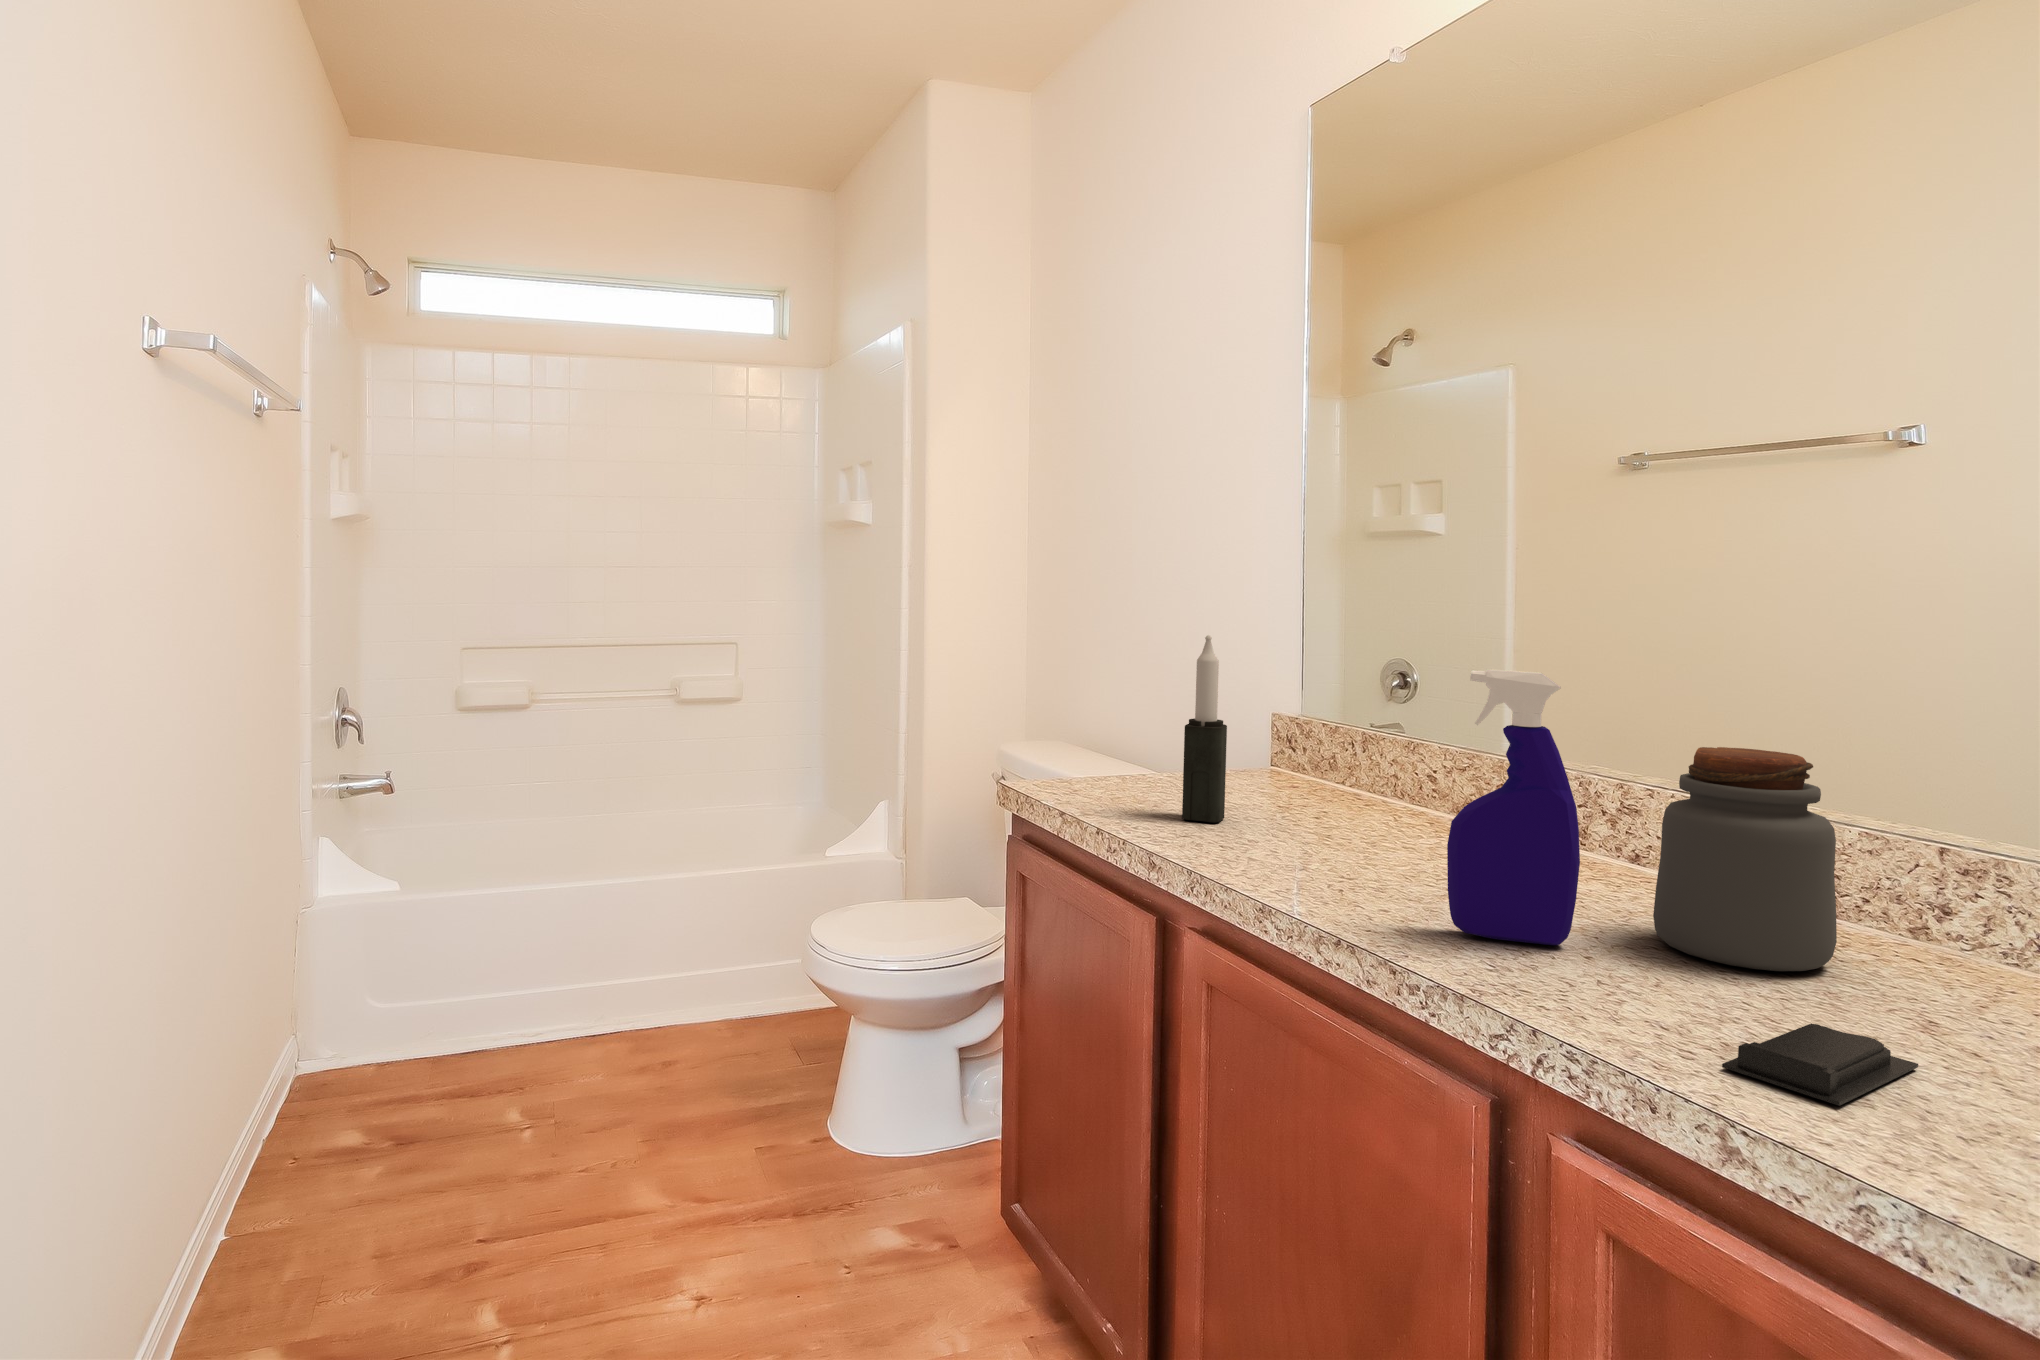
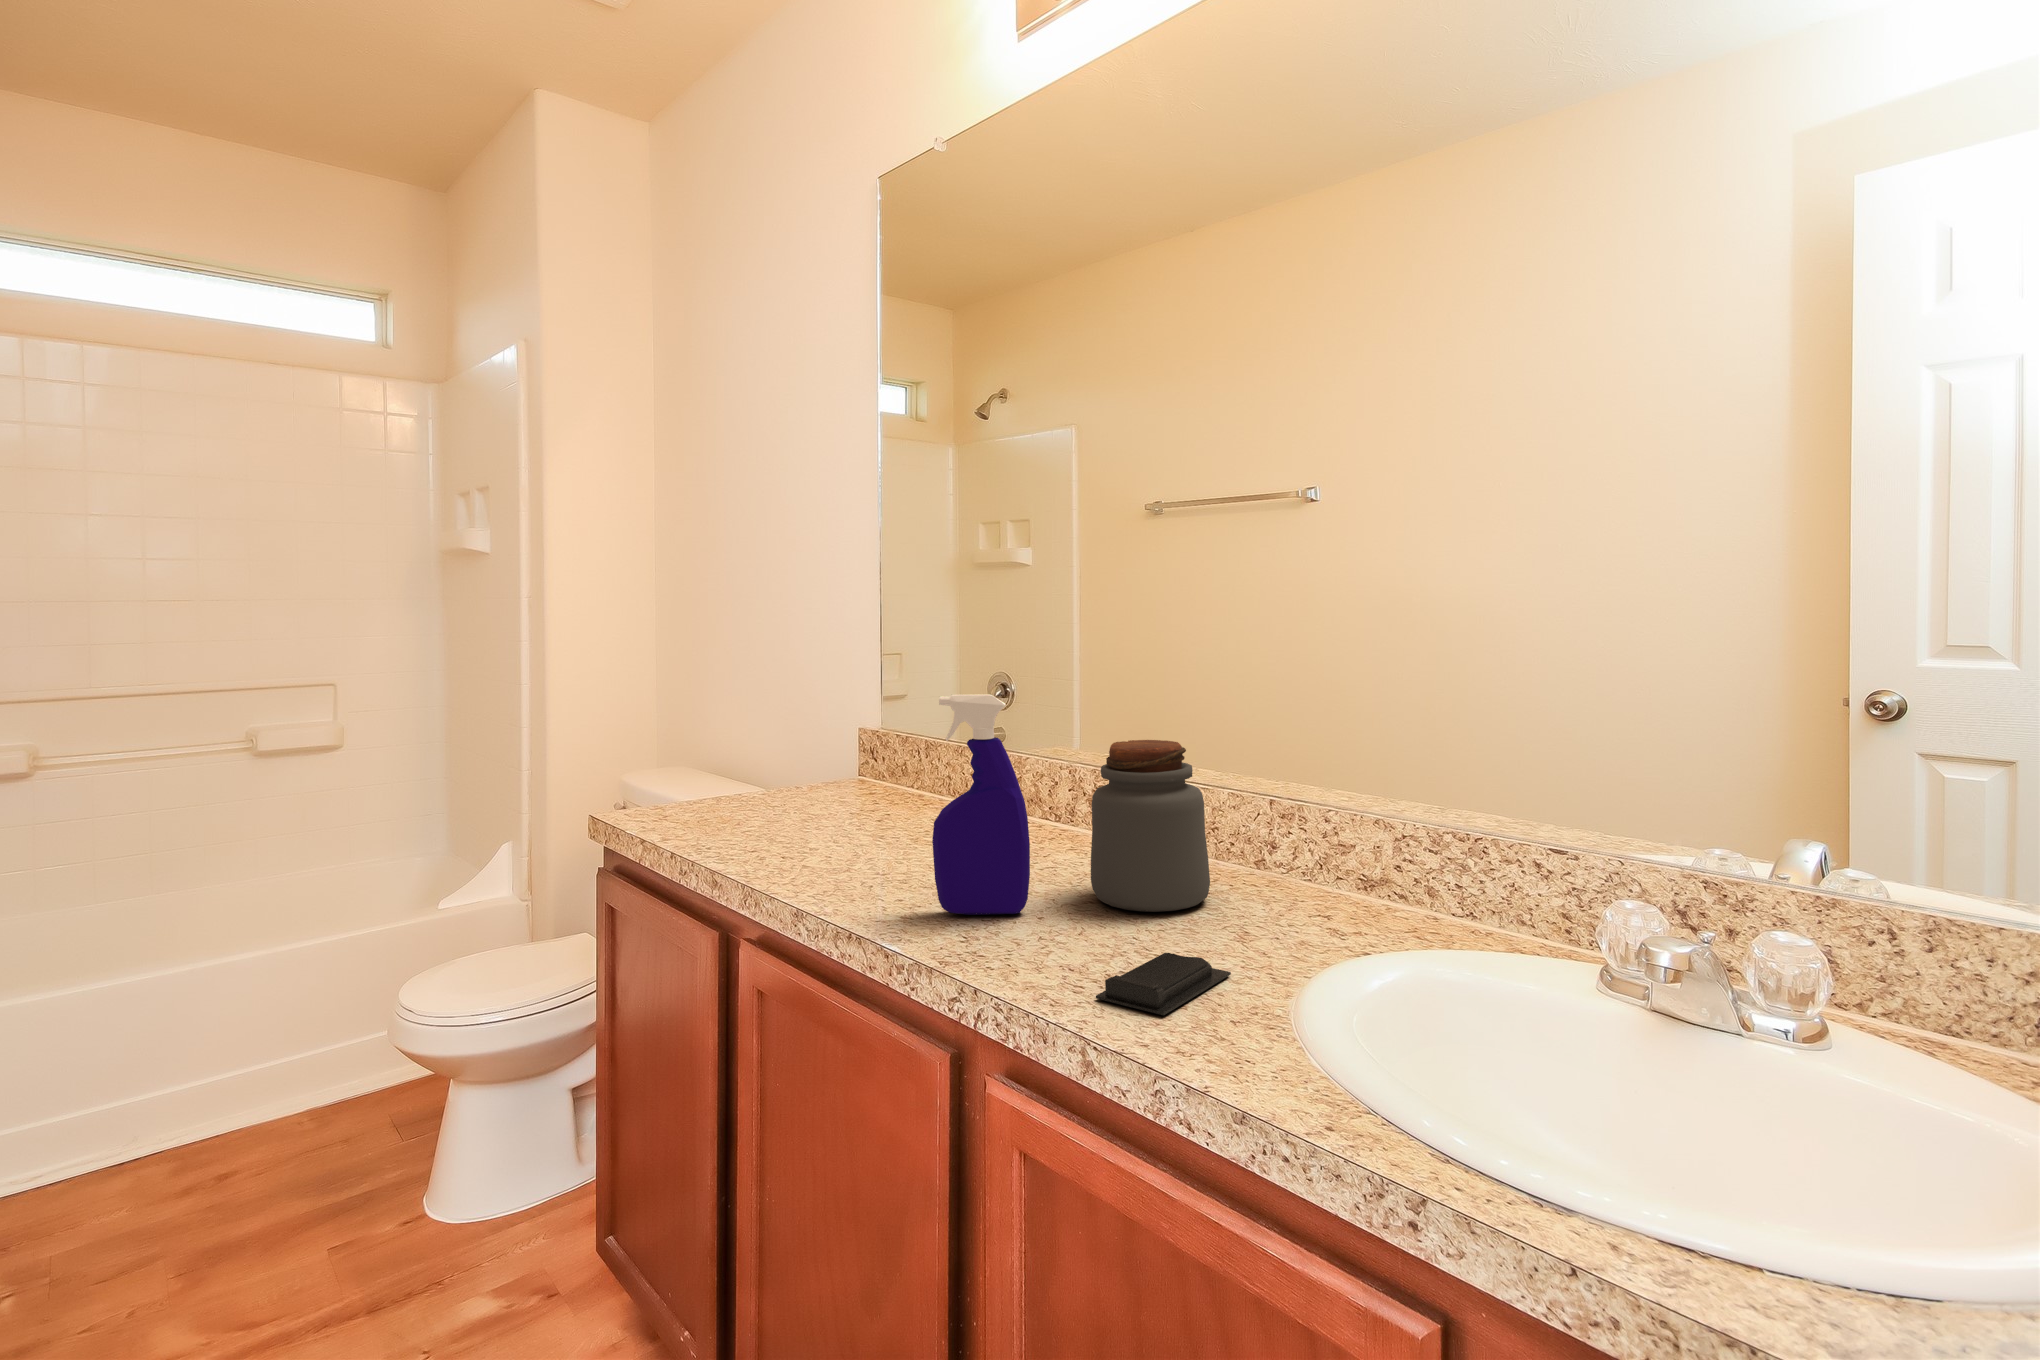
candle: present [1182,635,1227,823] -> none [750,672,792,838]

